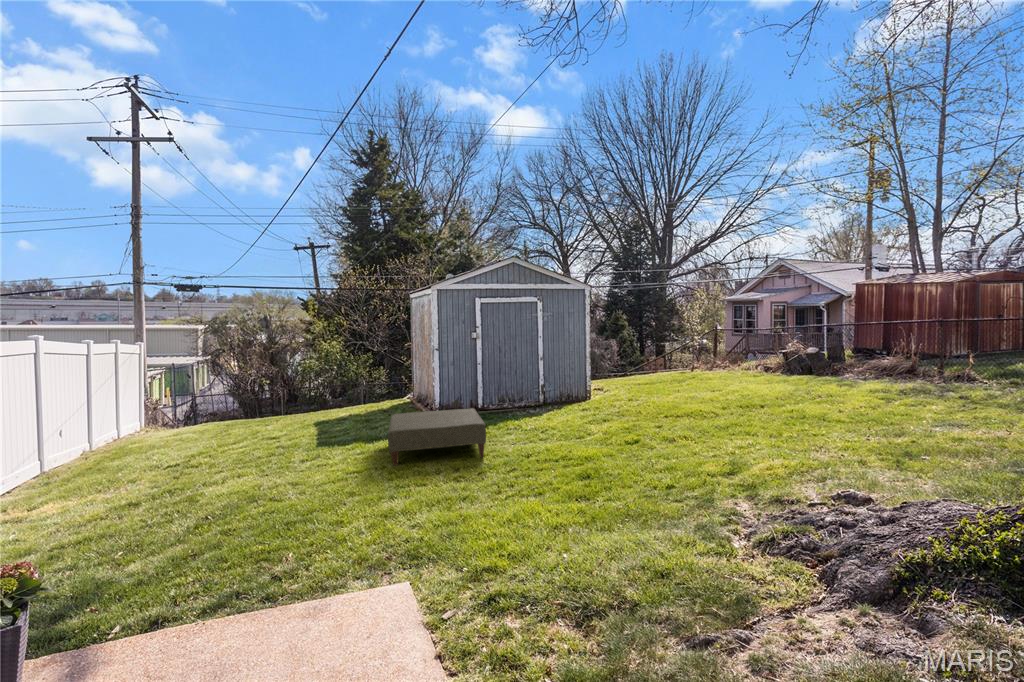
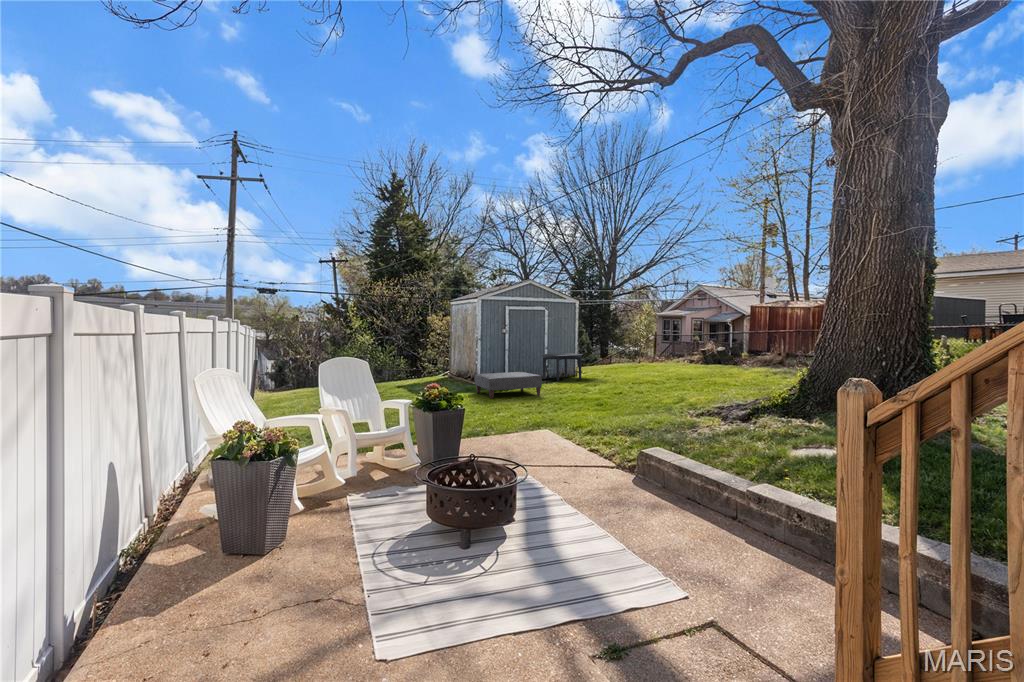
round table: none [528,366,592,411] -> present [541,353,583,381]

